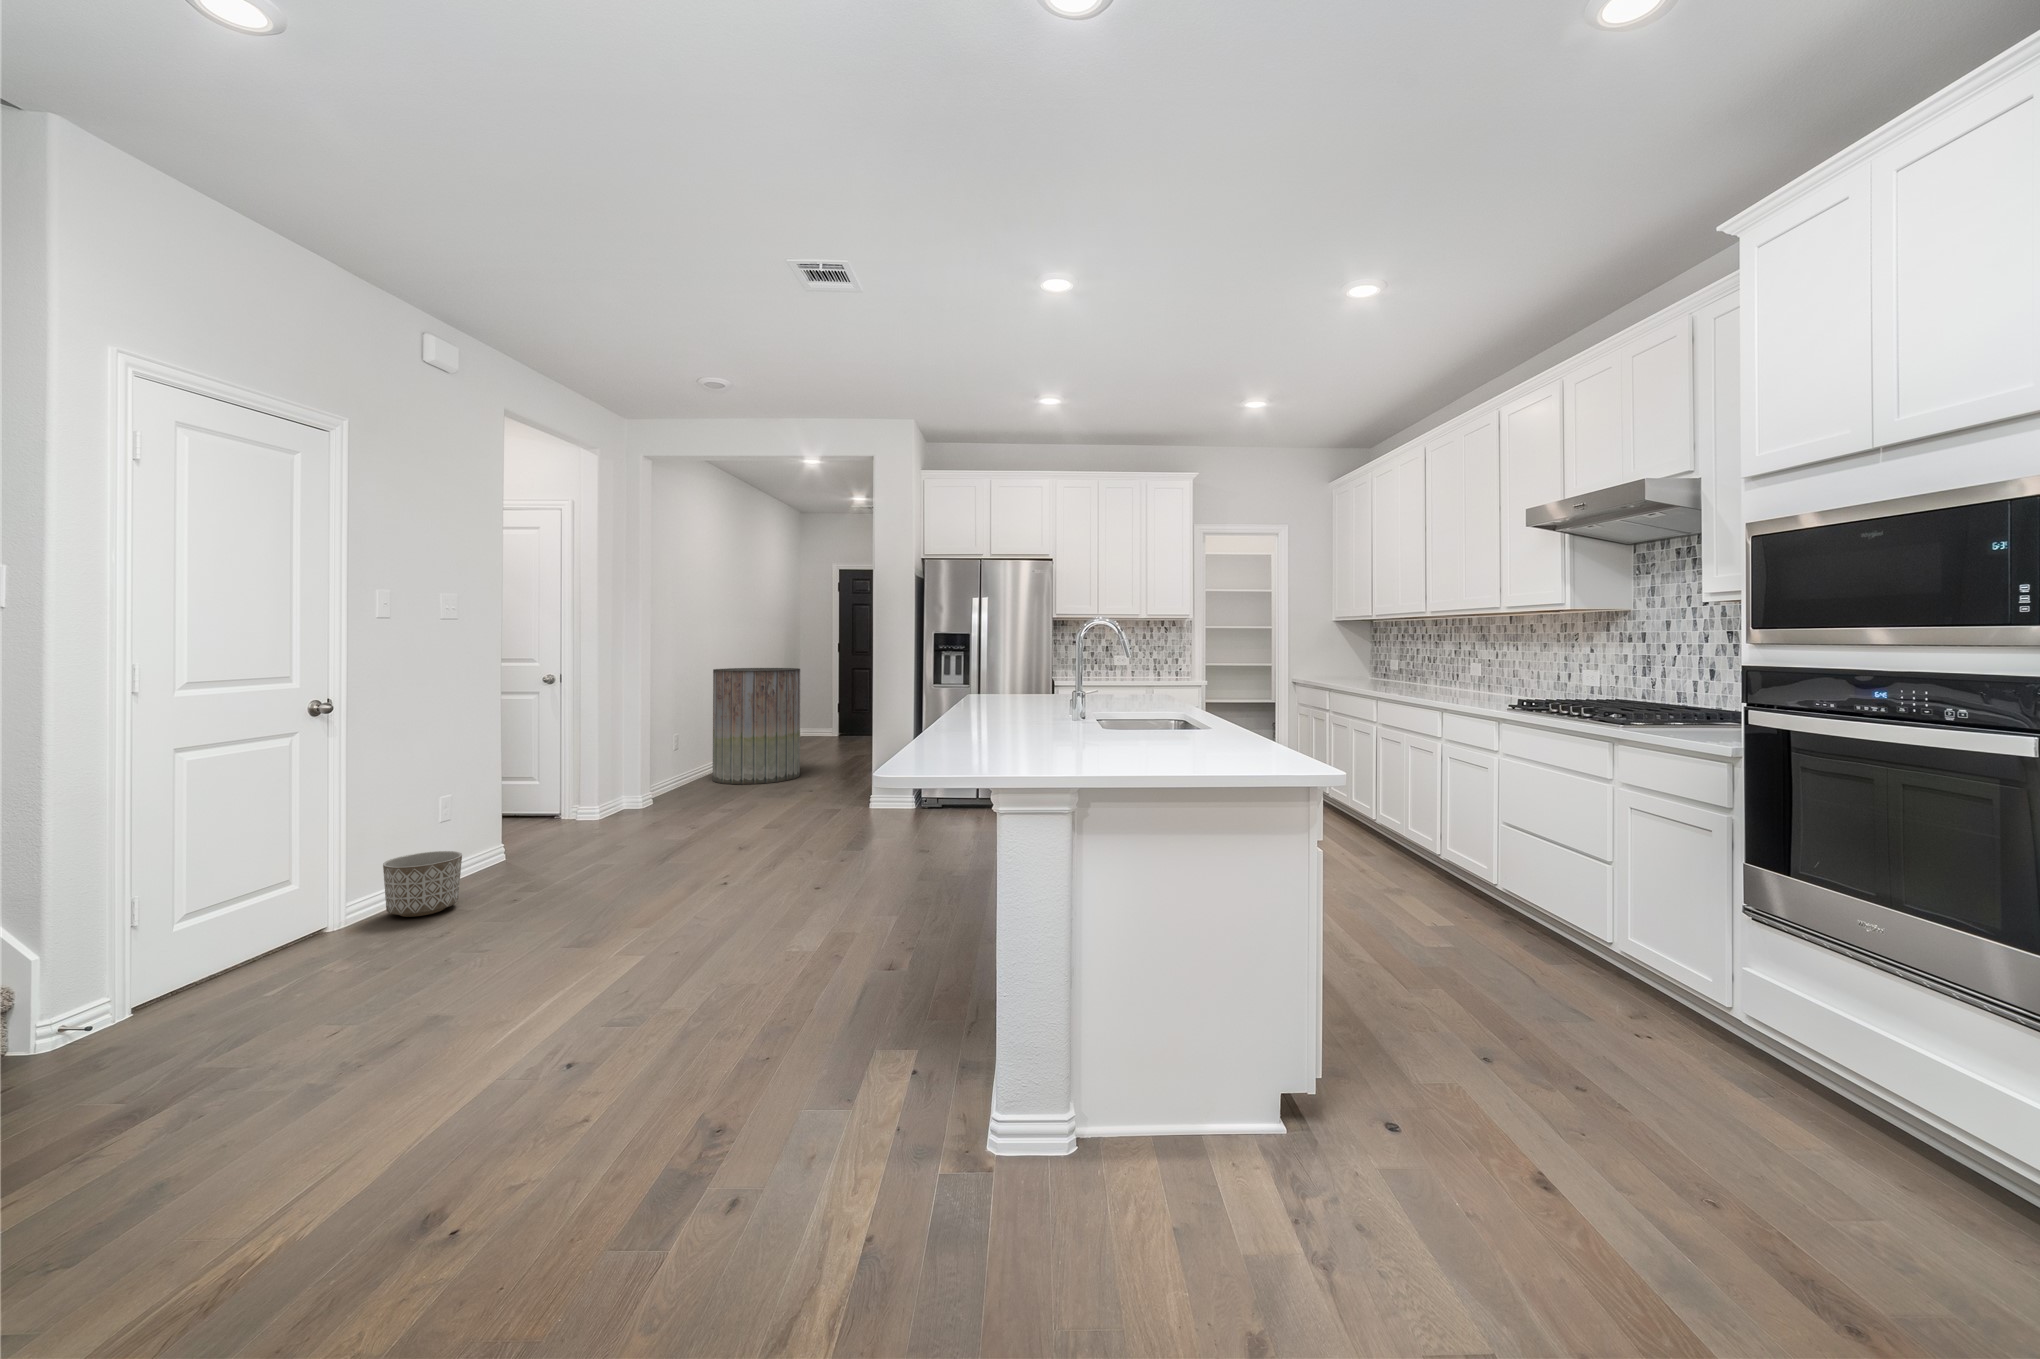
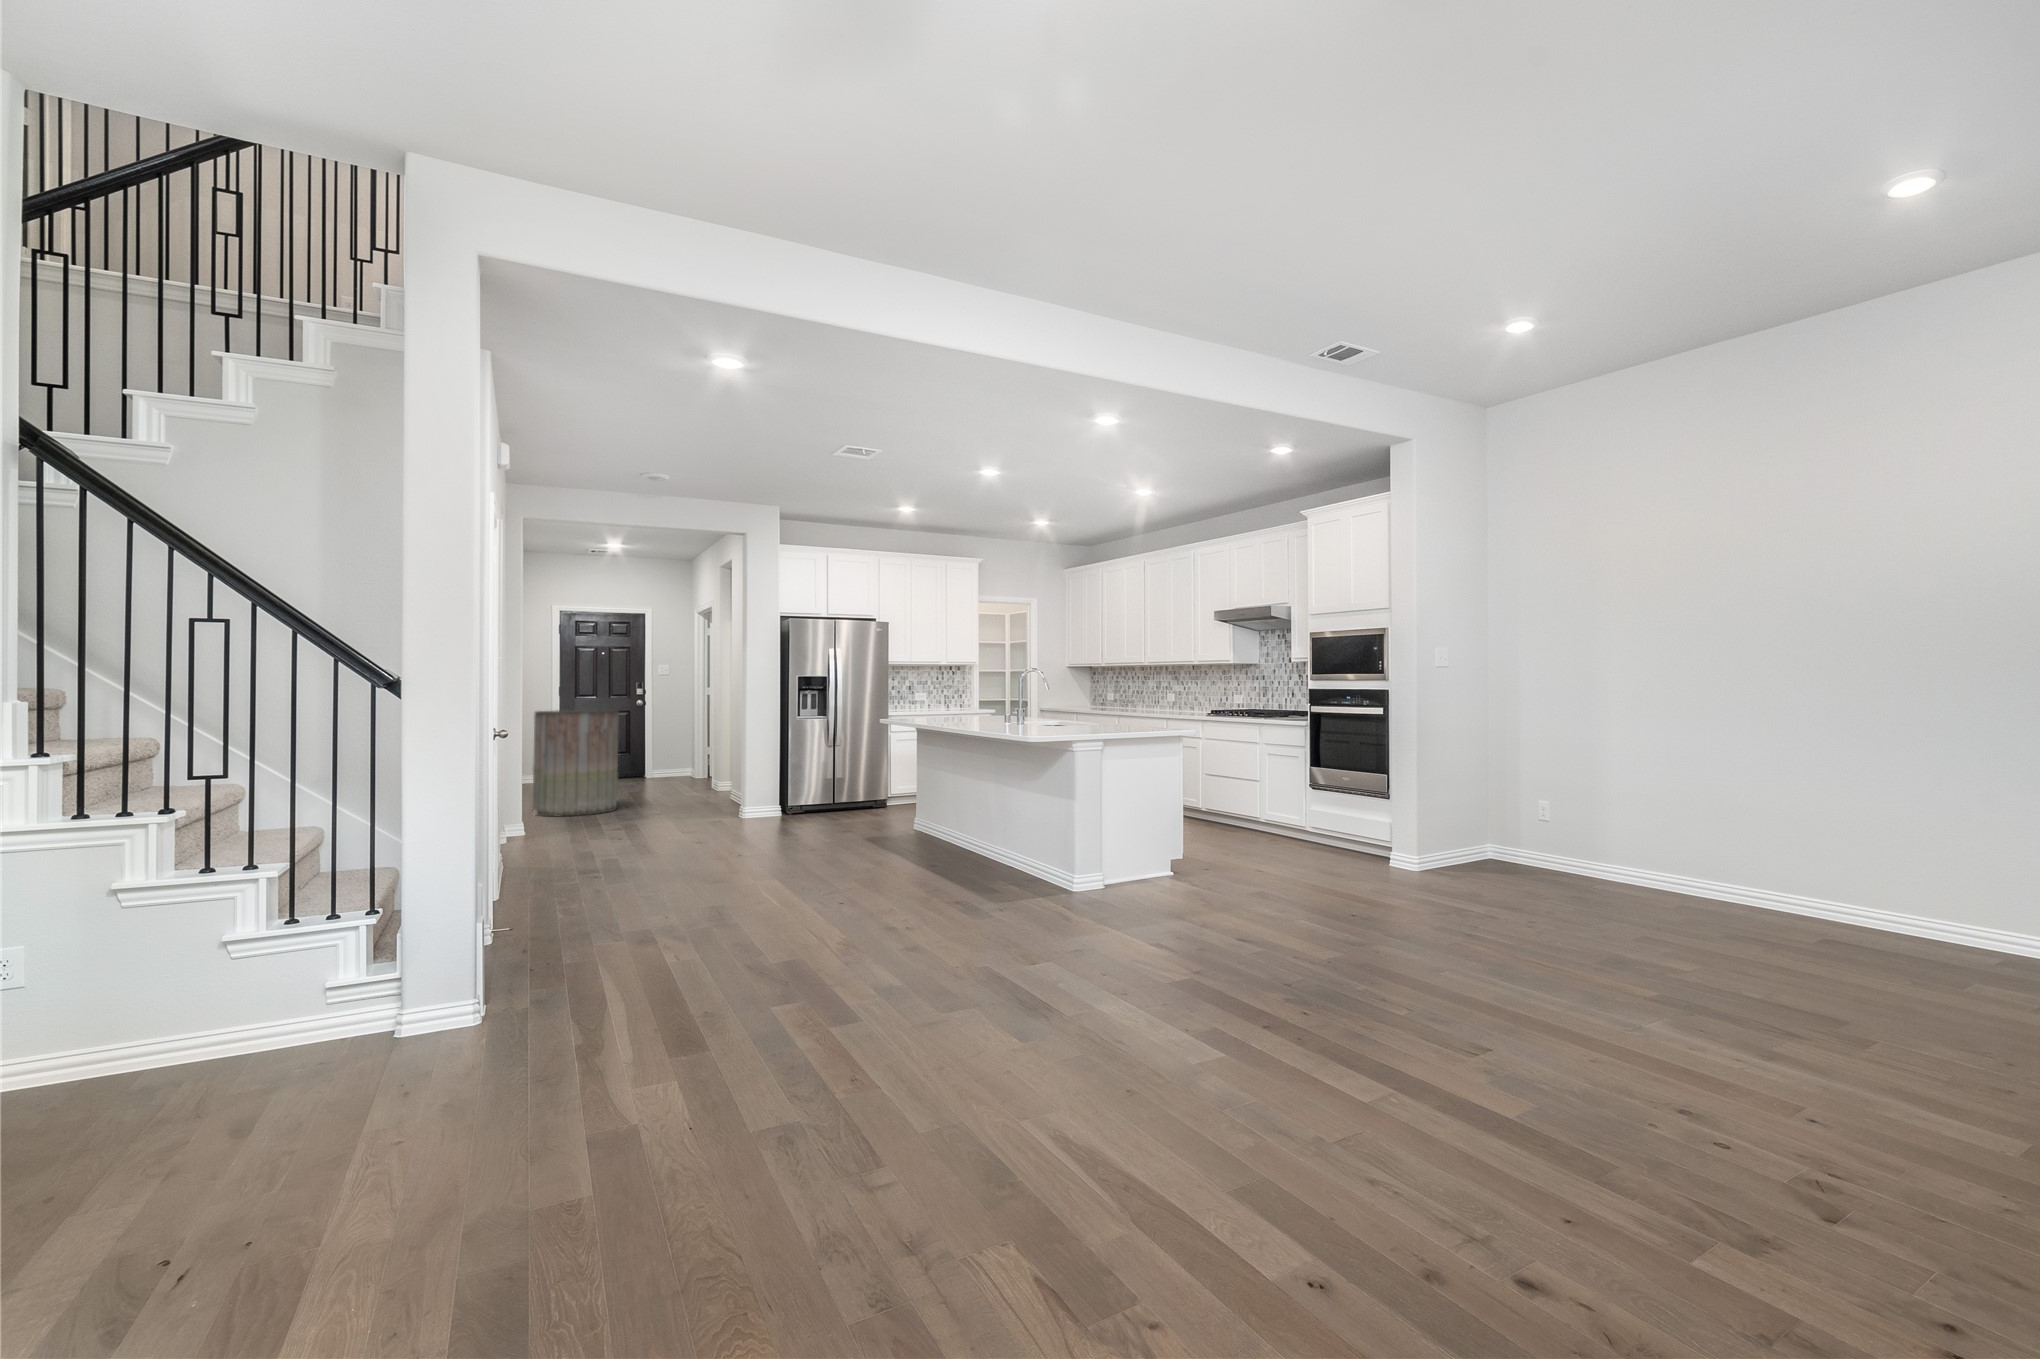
planter: present [383,851,462,917] -> none [530,839,580,883]

